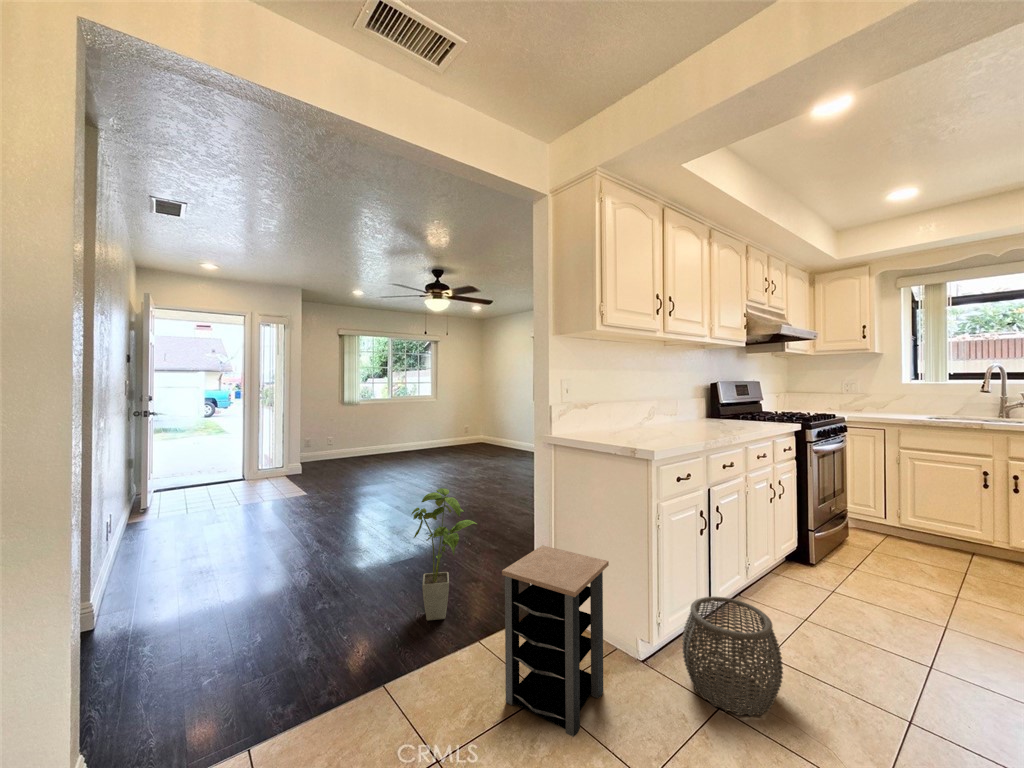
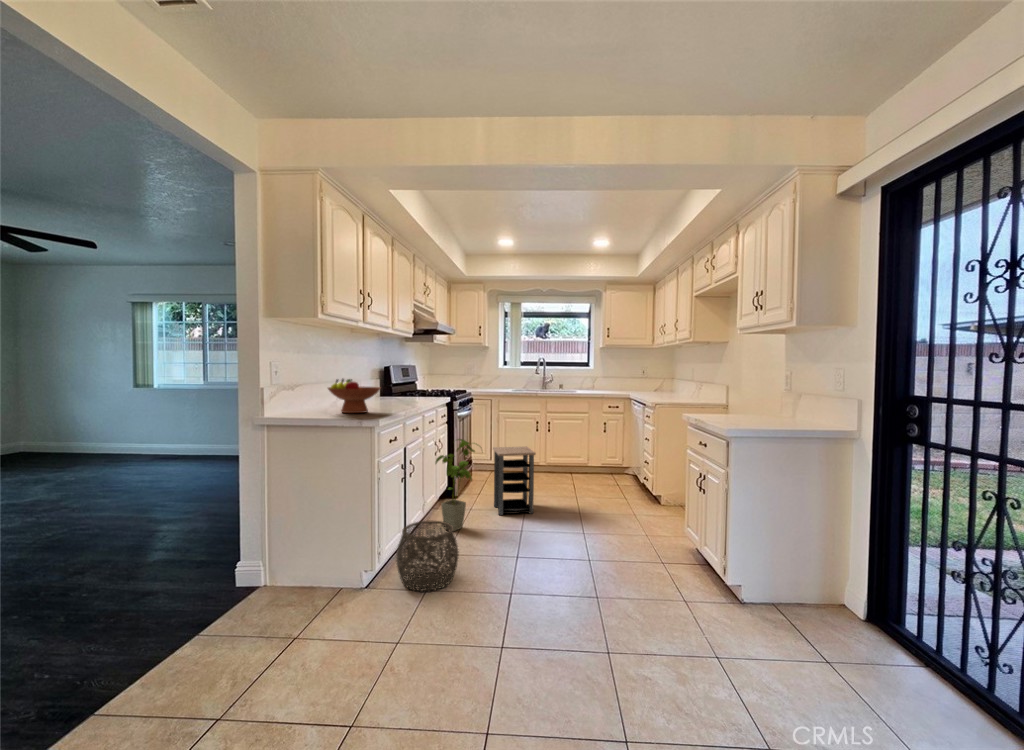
fruit bowl: none [613,397,677,439] -> present [328,379,381,413]
house plant: present [411,488,477,620] -> present [436,439,475,531]
side table: present [502,545,609,737] -> present [493,447,536,515]

